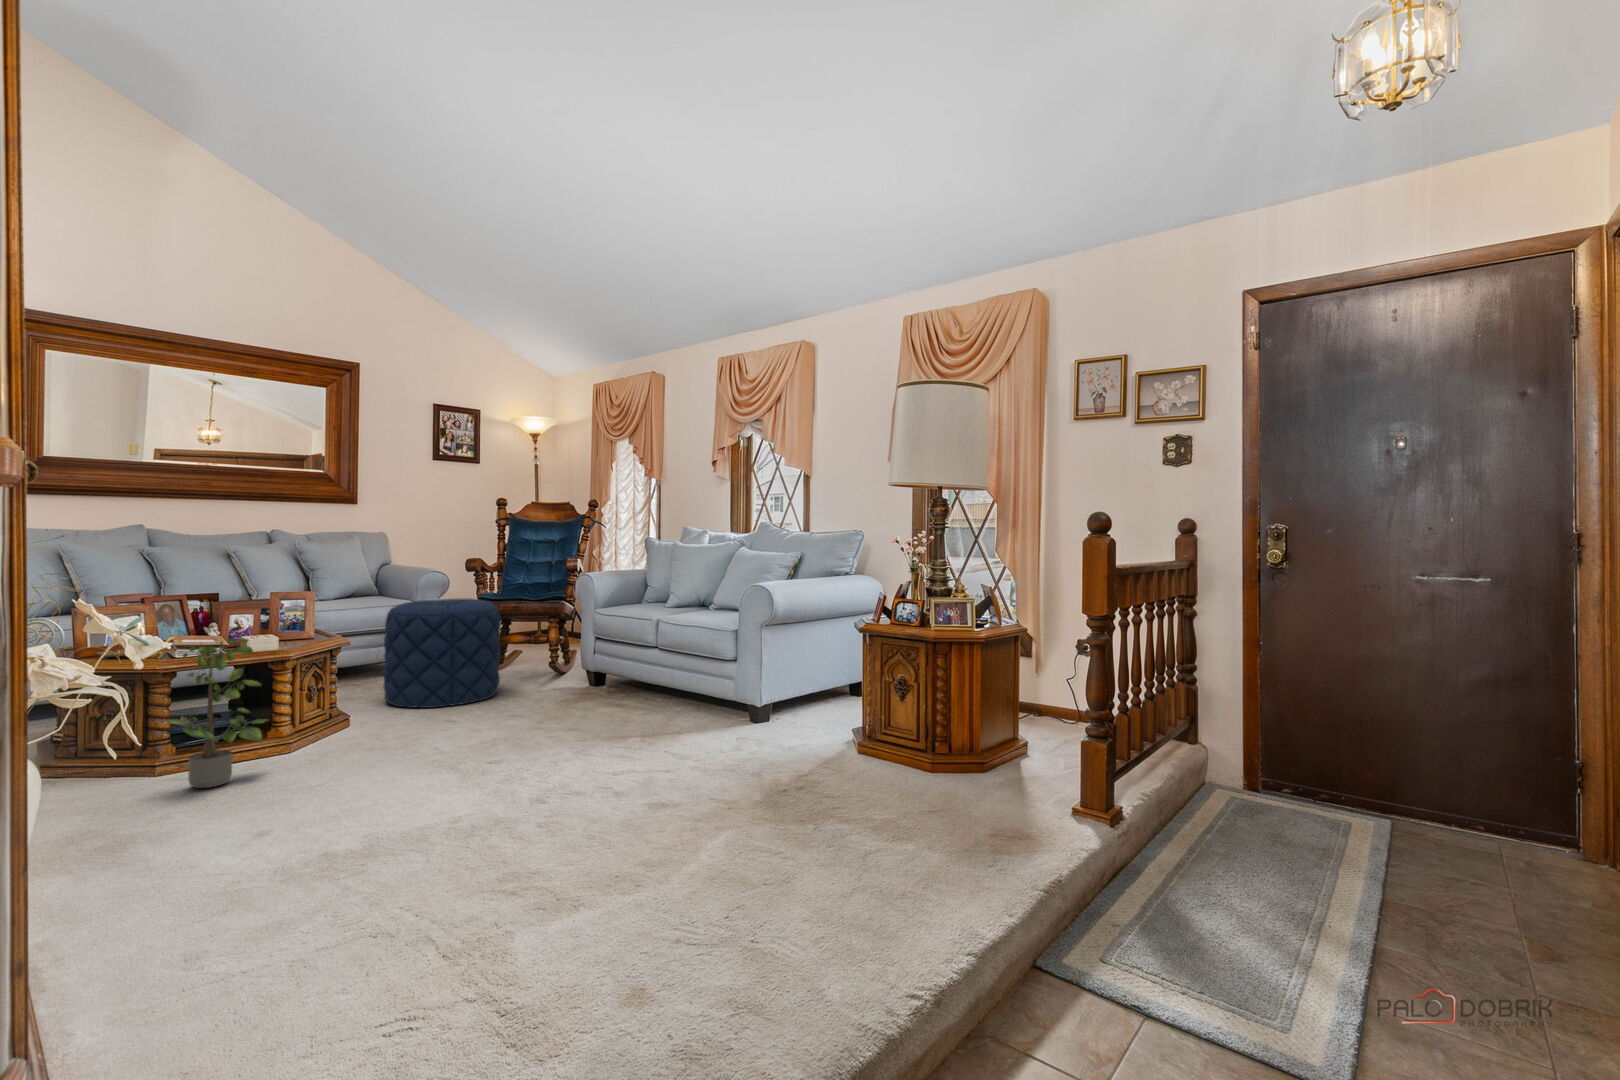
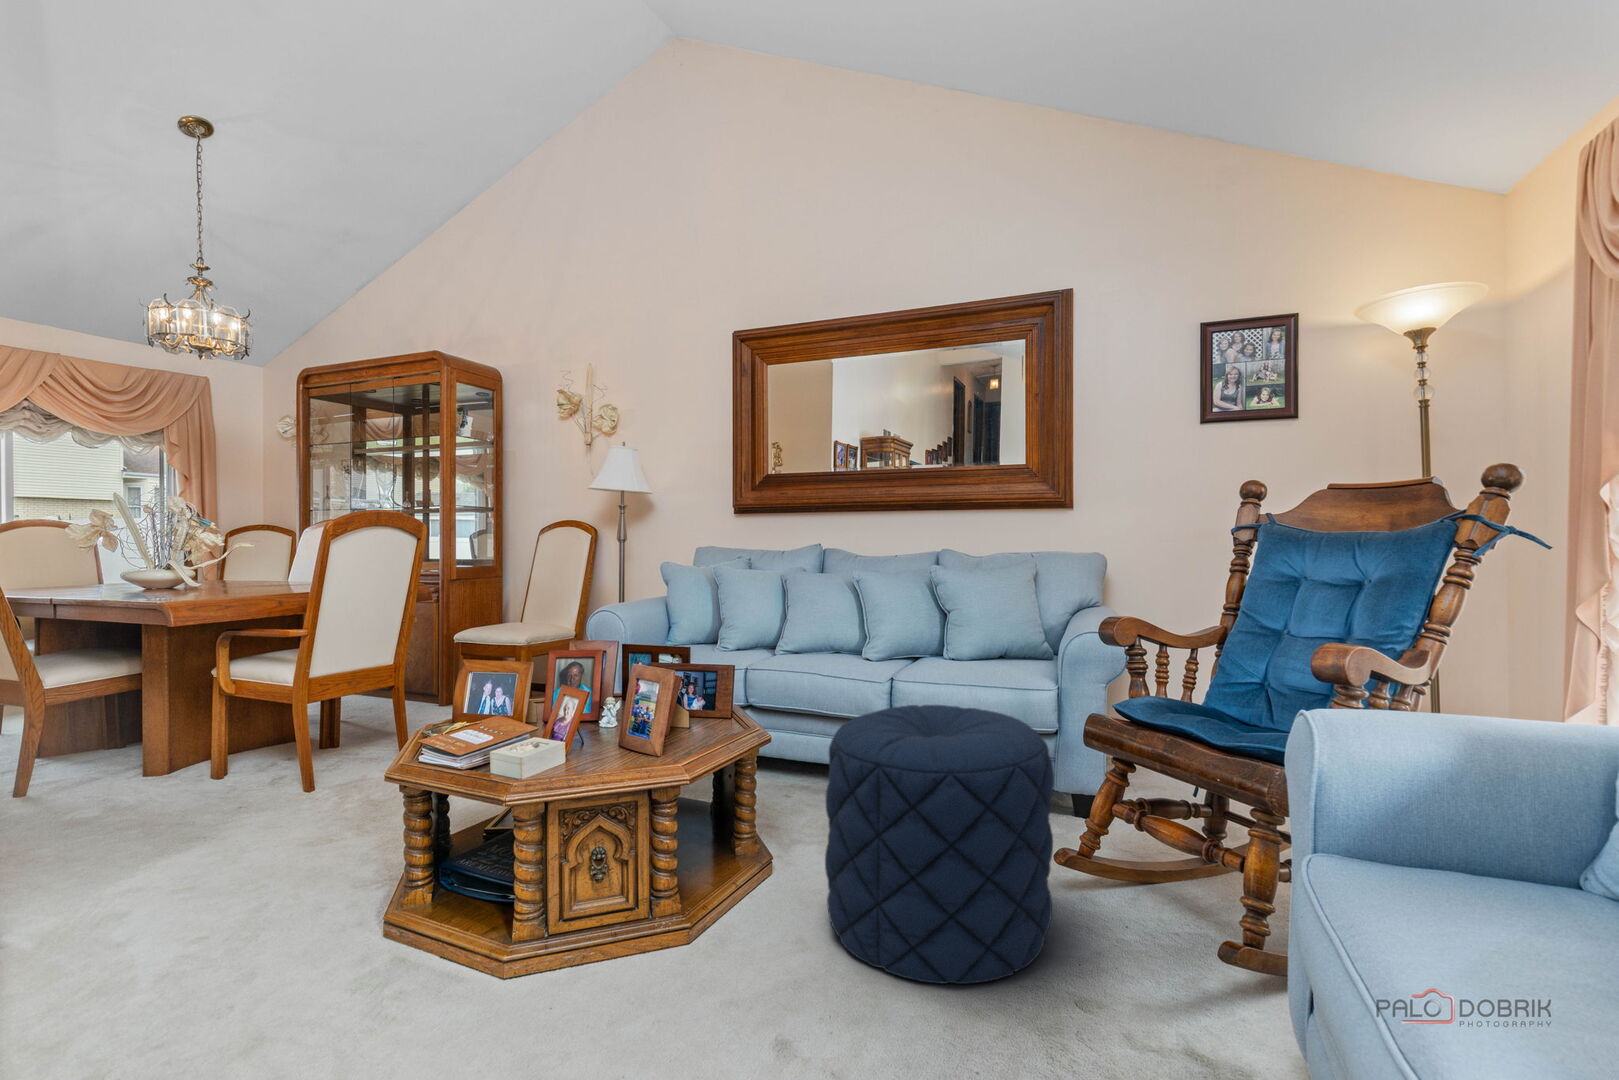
potted plant: present [167,638,267,788] -> none [211,763,374,1017]

